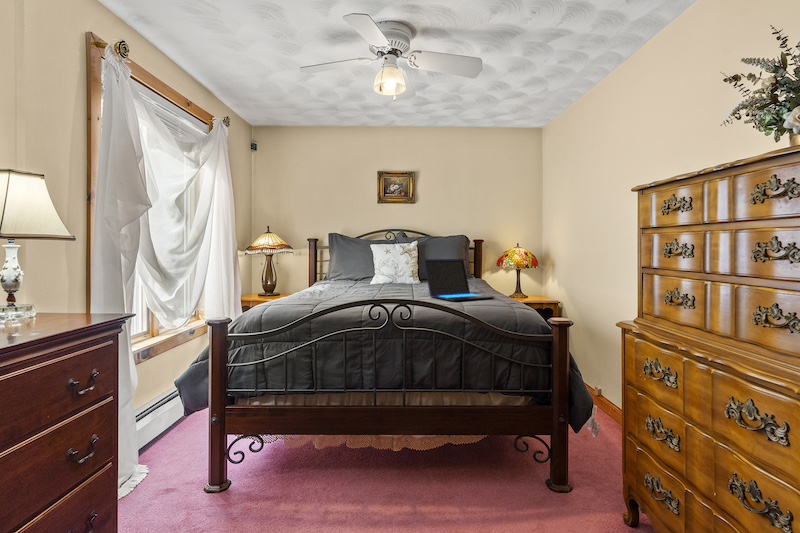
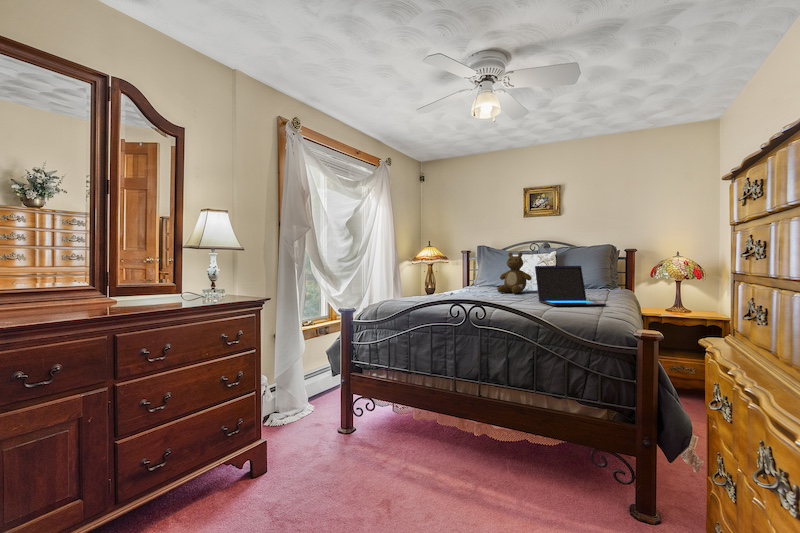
teddy bear: none [372,243,407,288] -> present [497,252,532,293]

